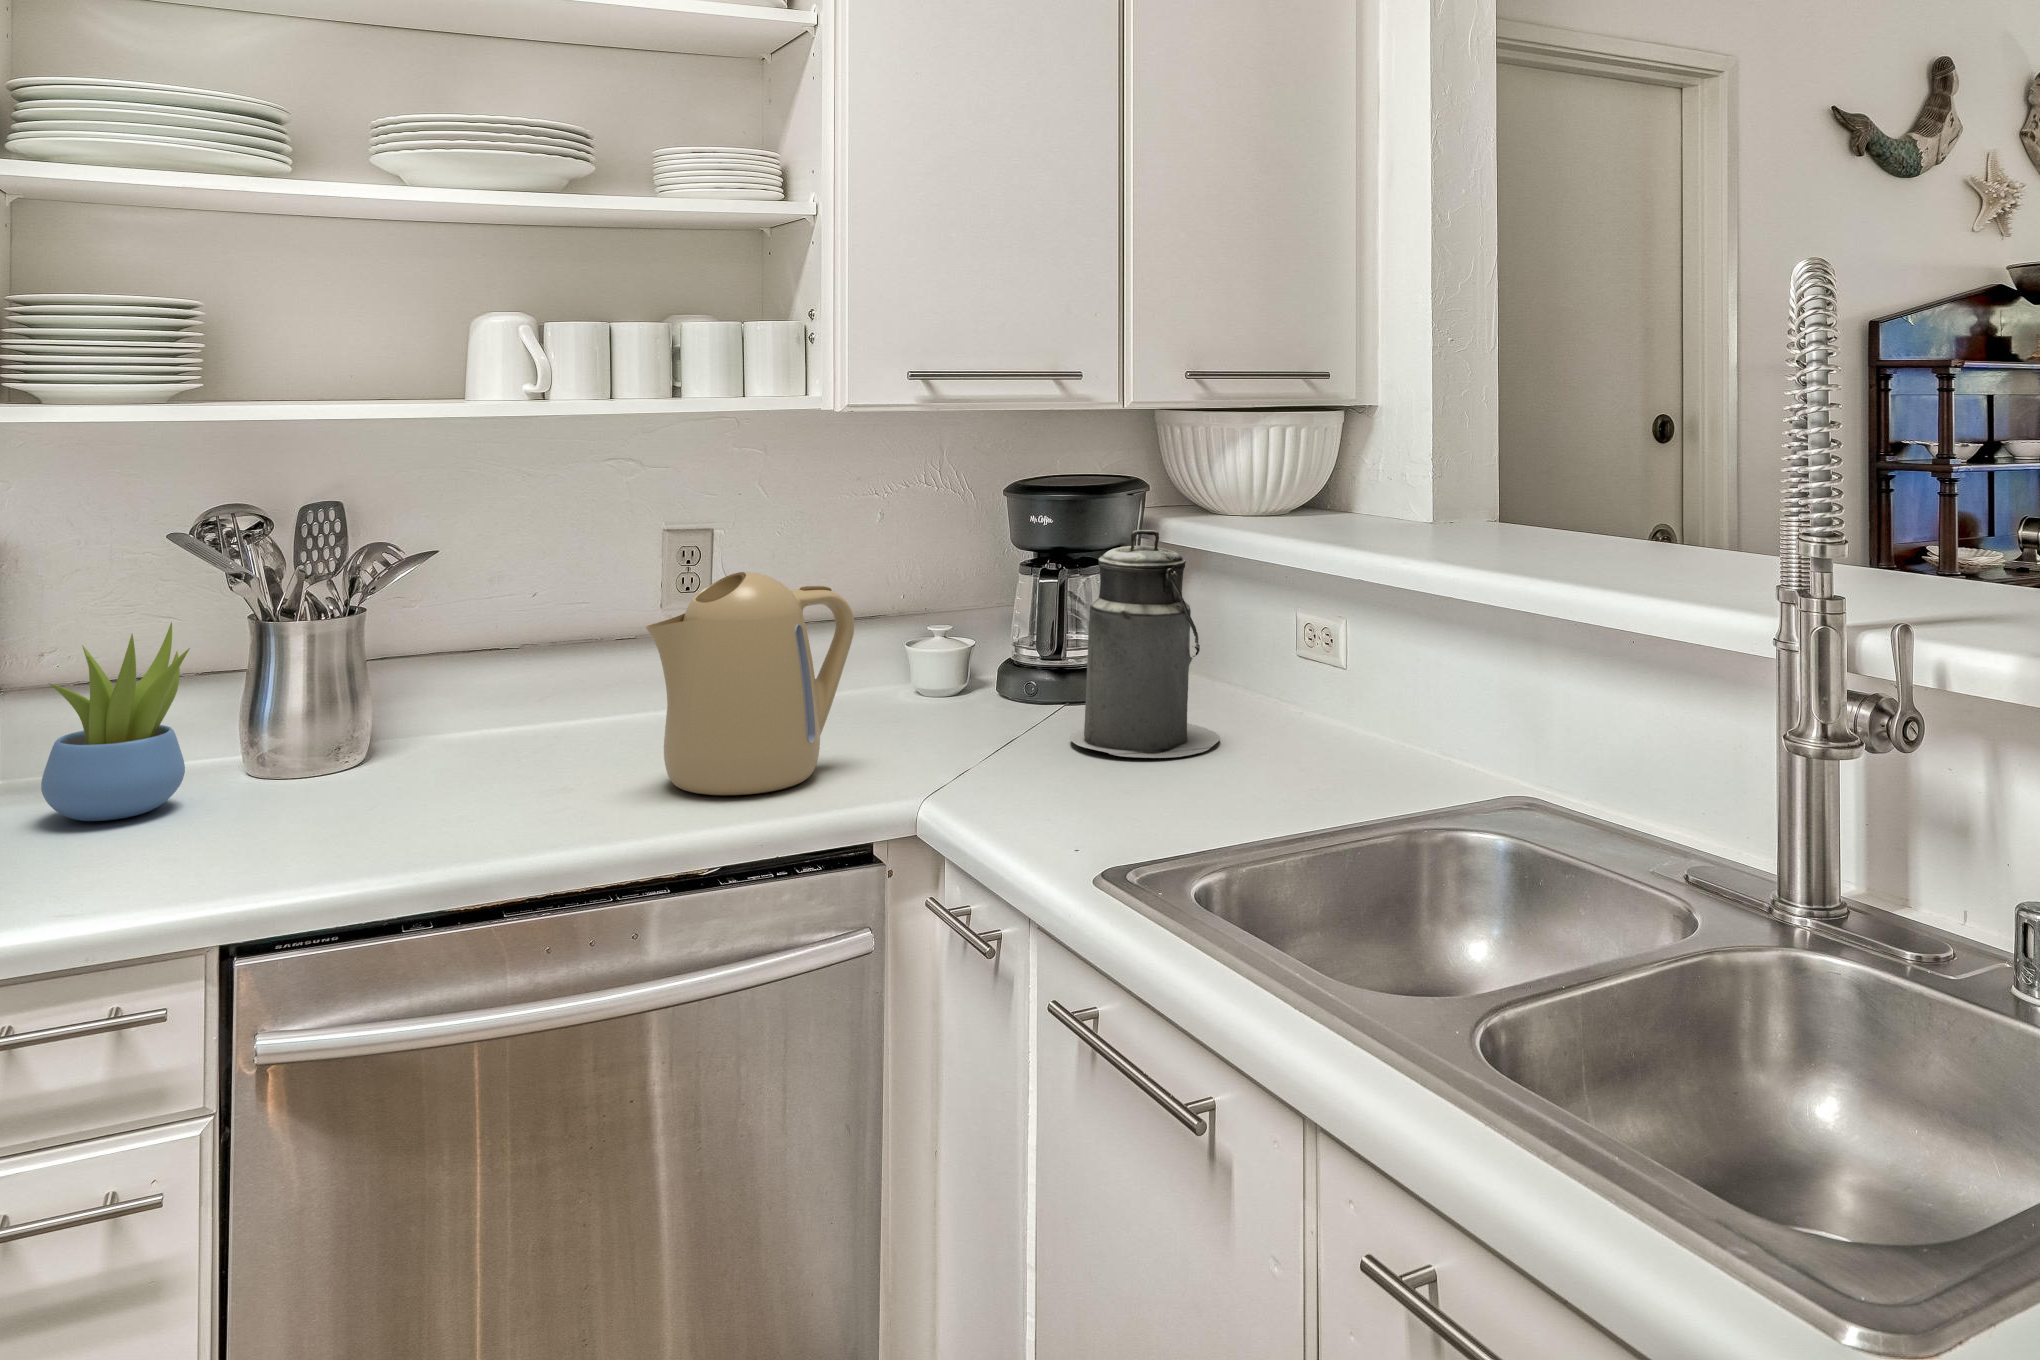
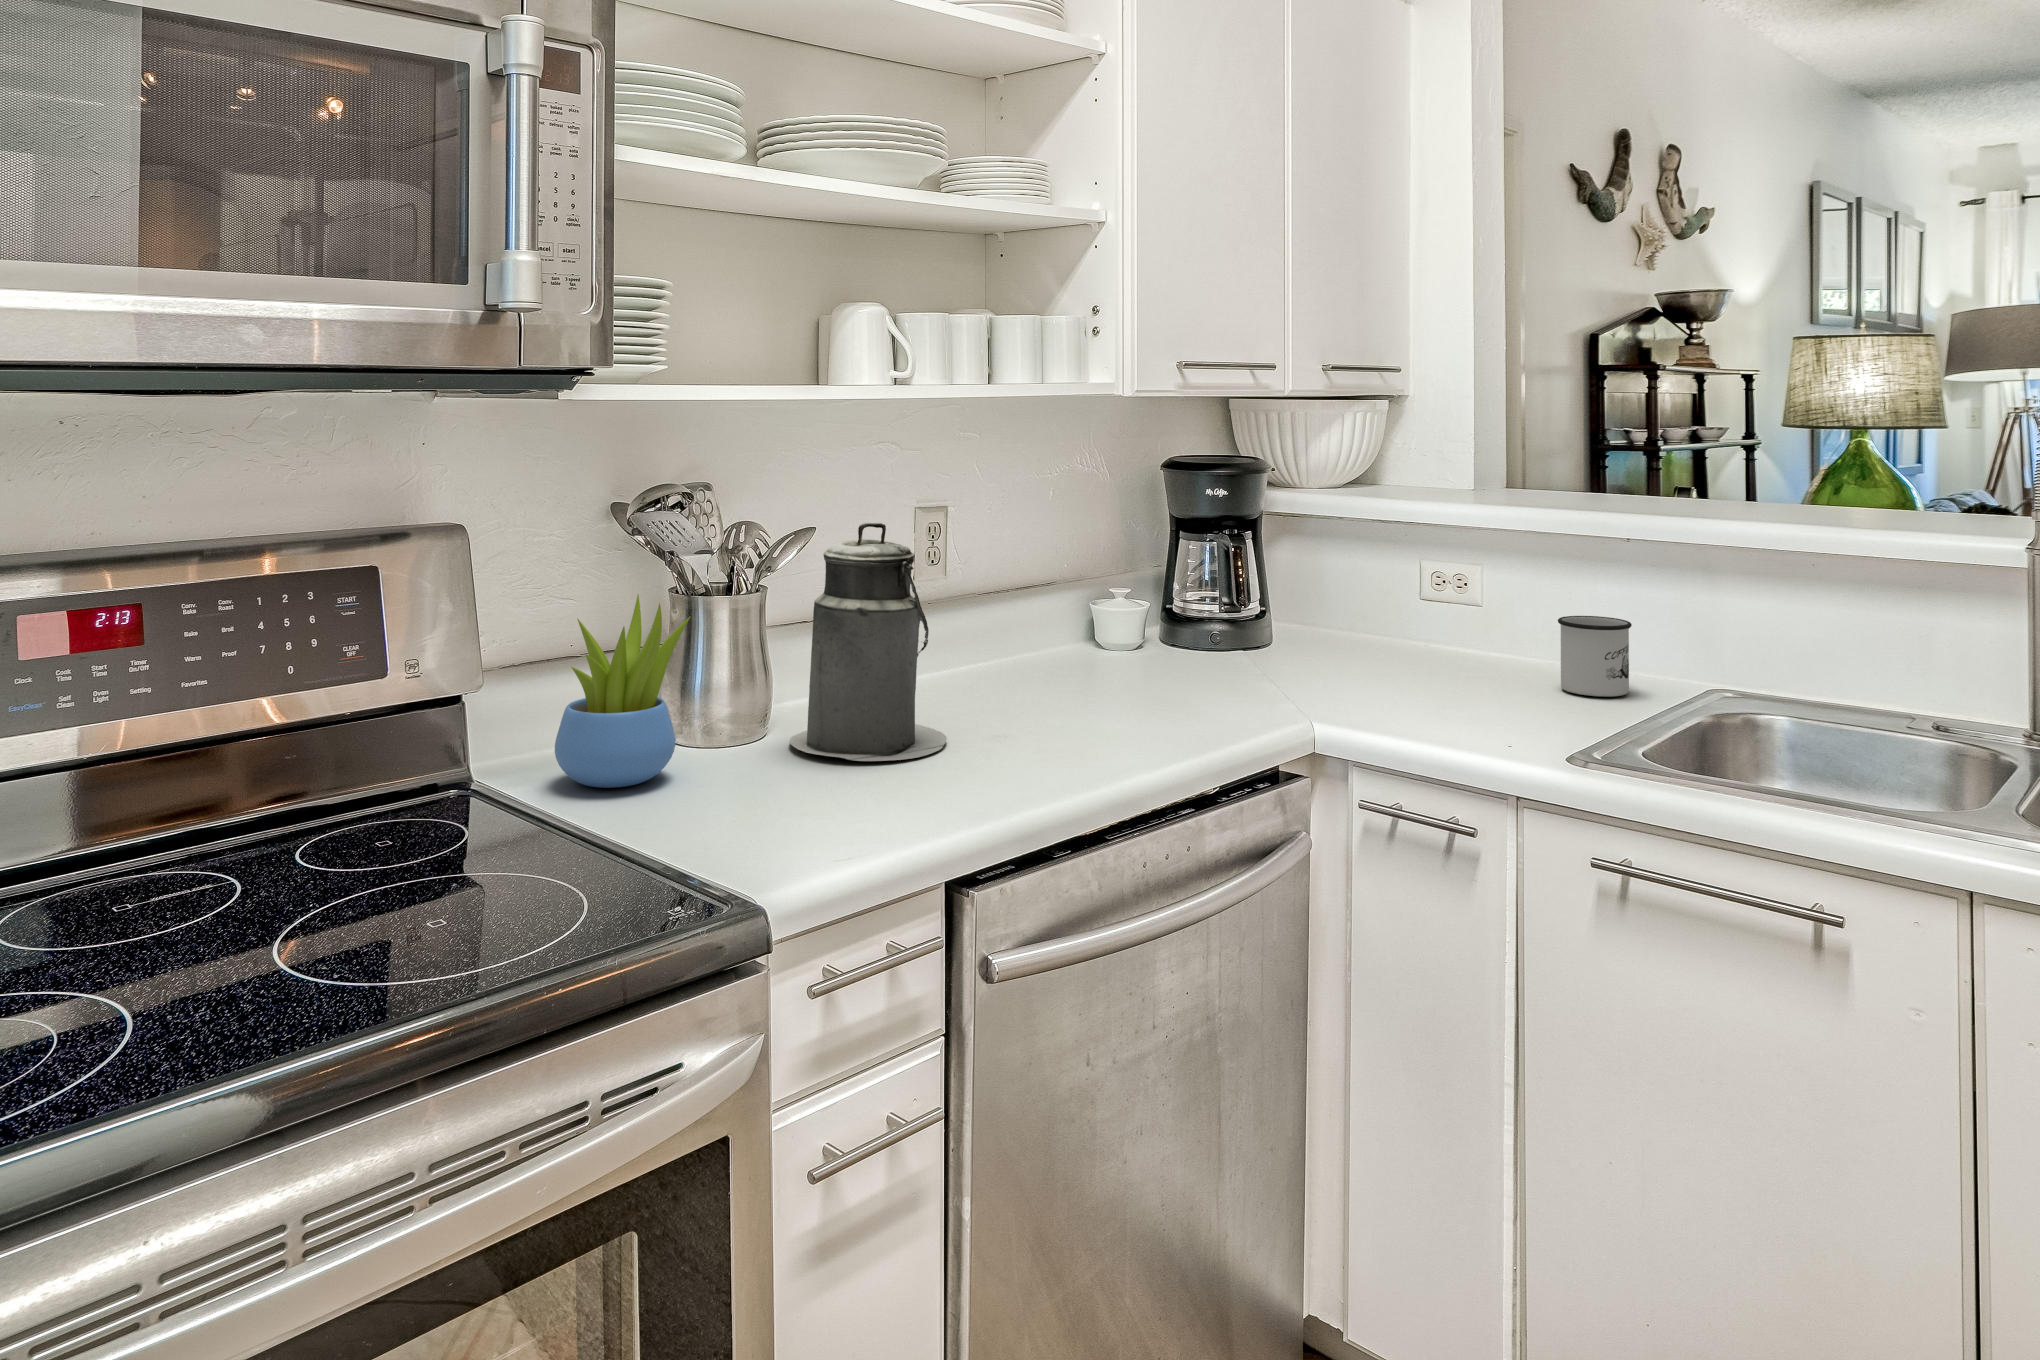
canister: present [1070,530,1220,758] -> present [789,523,947,761]
kettle: present [646,572,854,795] -> none [1054,534,1186,728]
mug: none [1316,690,1417,796] -> present [1558,616,1632,697]

